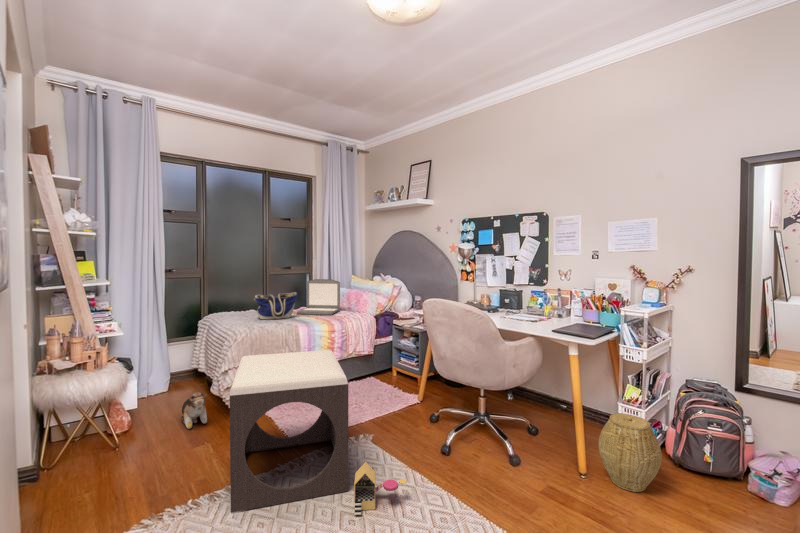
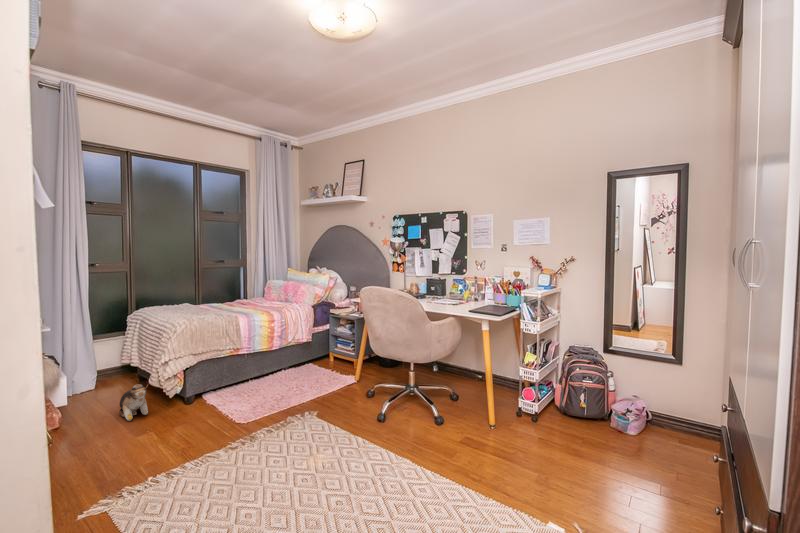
laptop: present [297,279,340,315] -> none [234,272,278,307]
tote bag: present [254,292,297,319] -> none [191,285,236,312]
footstool: present [230,350,348,512] -> none [186,336,298,485]
woven basket: present [599,413,662,492] -> none [505,375,550,434]
toy house: present [354,462,407,515] -> none [305,429,350,474]

